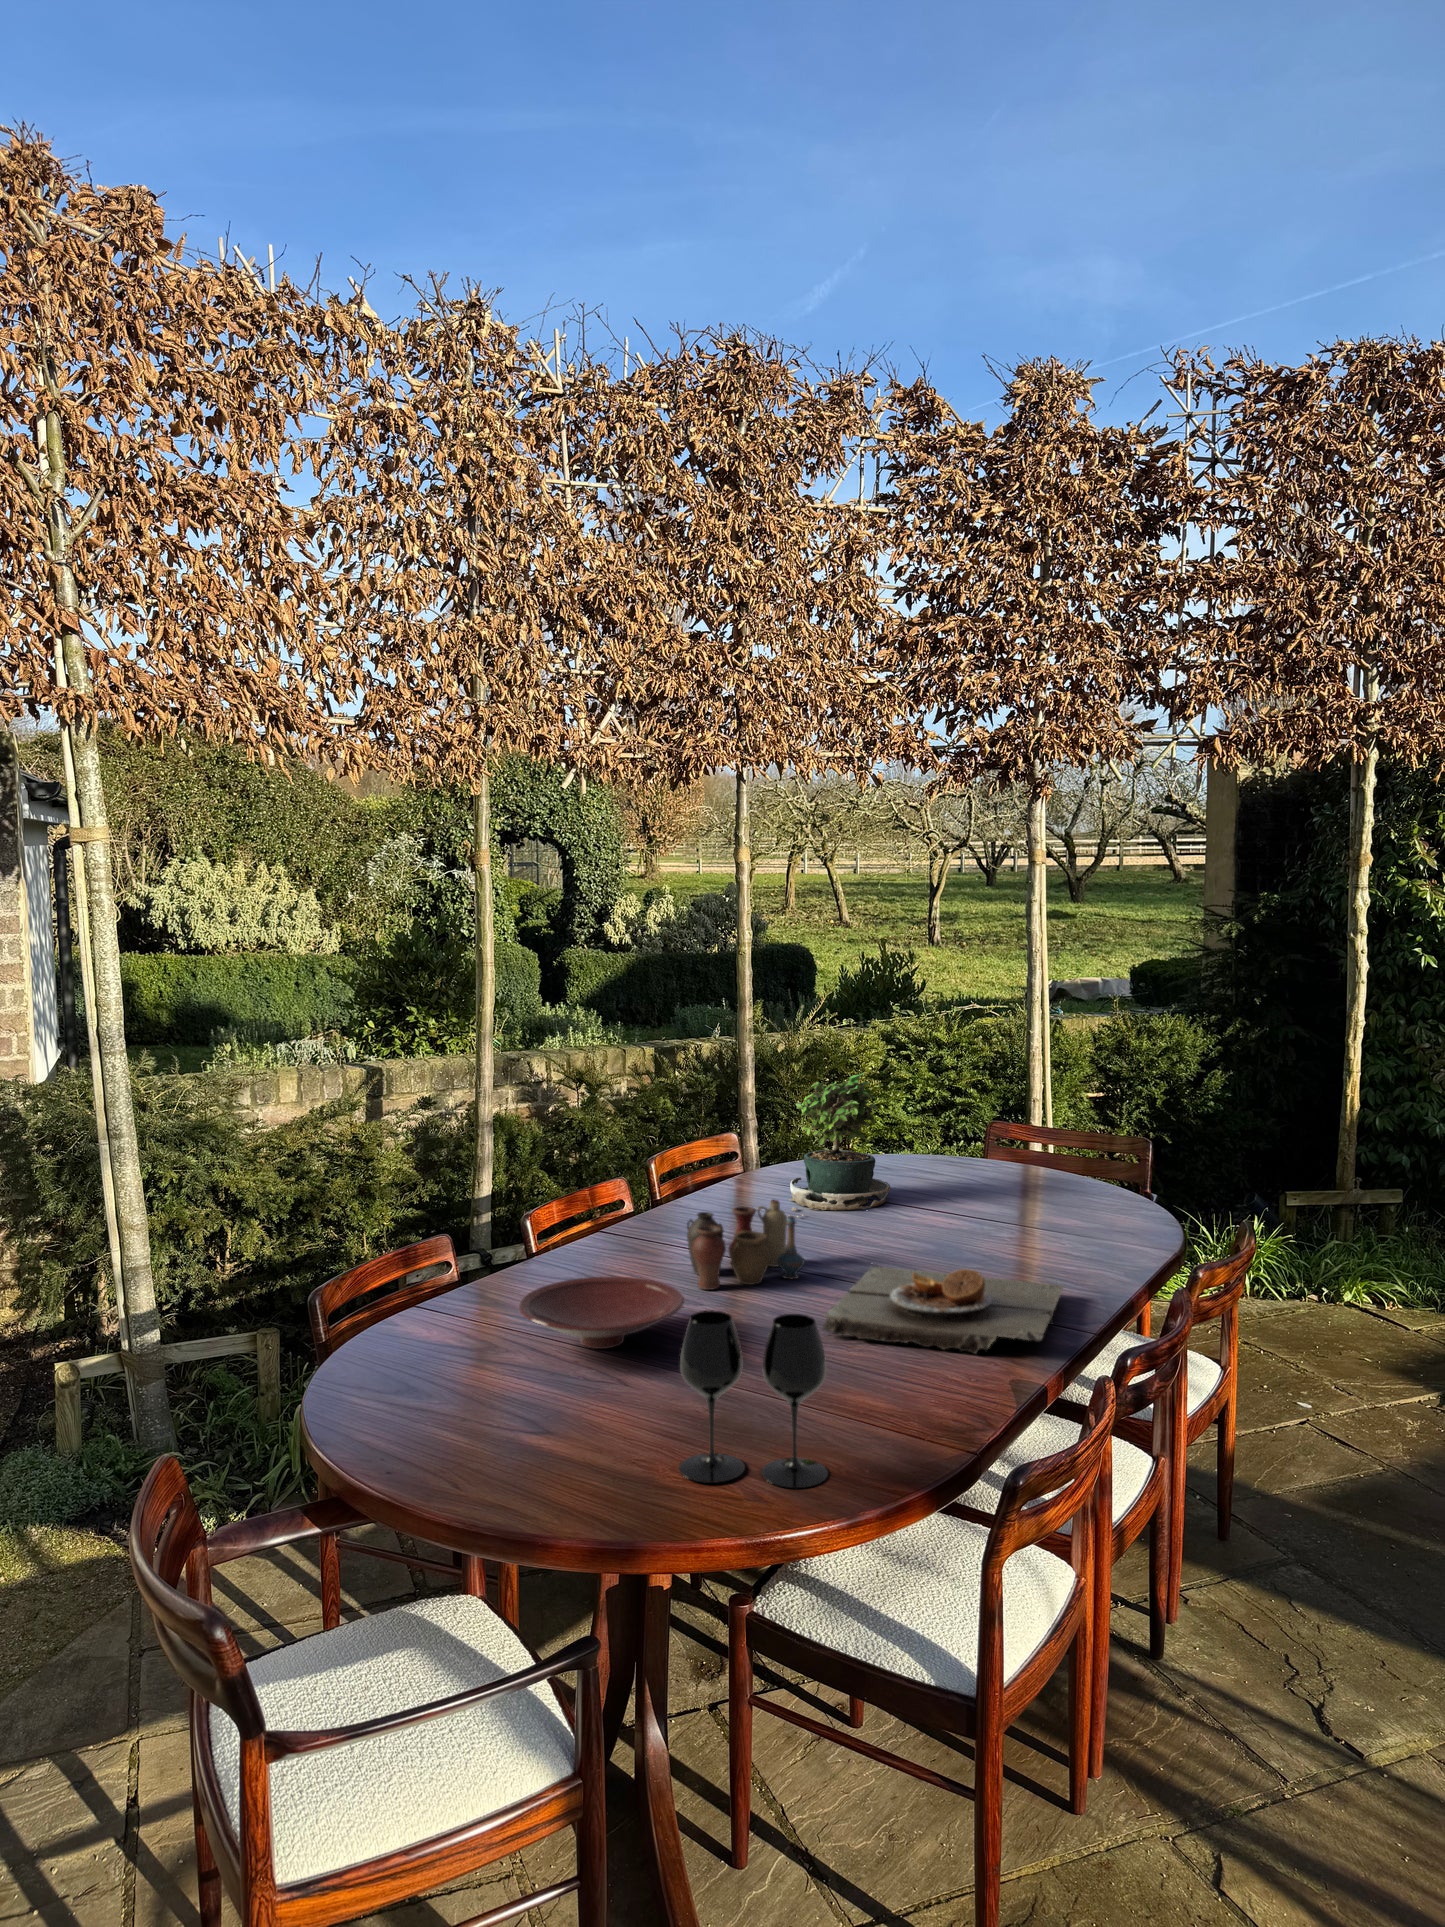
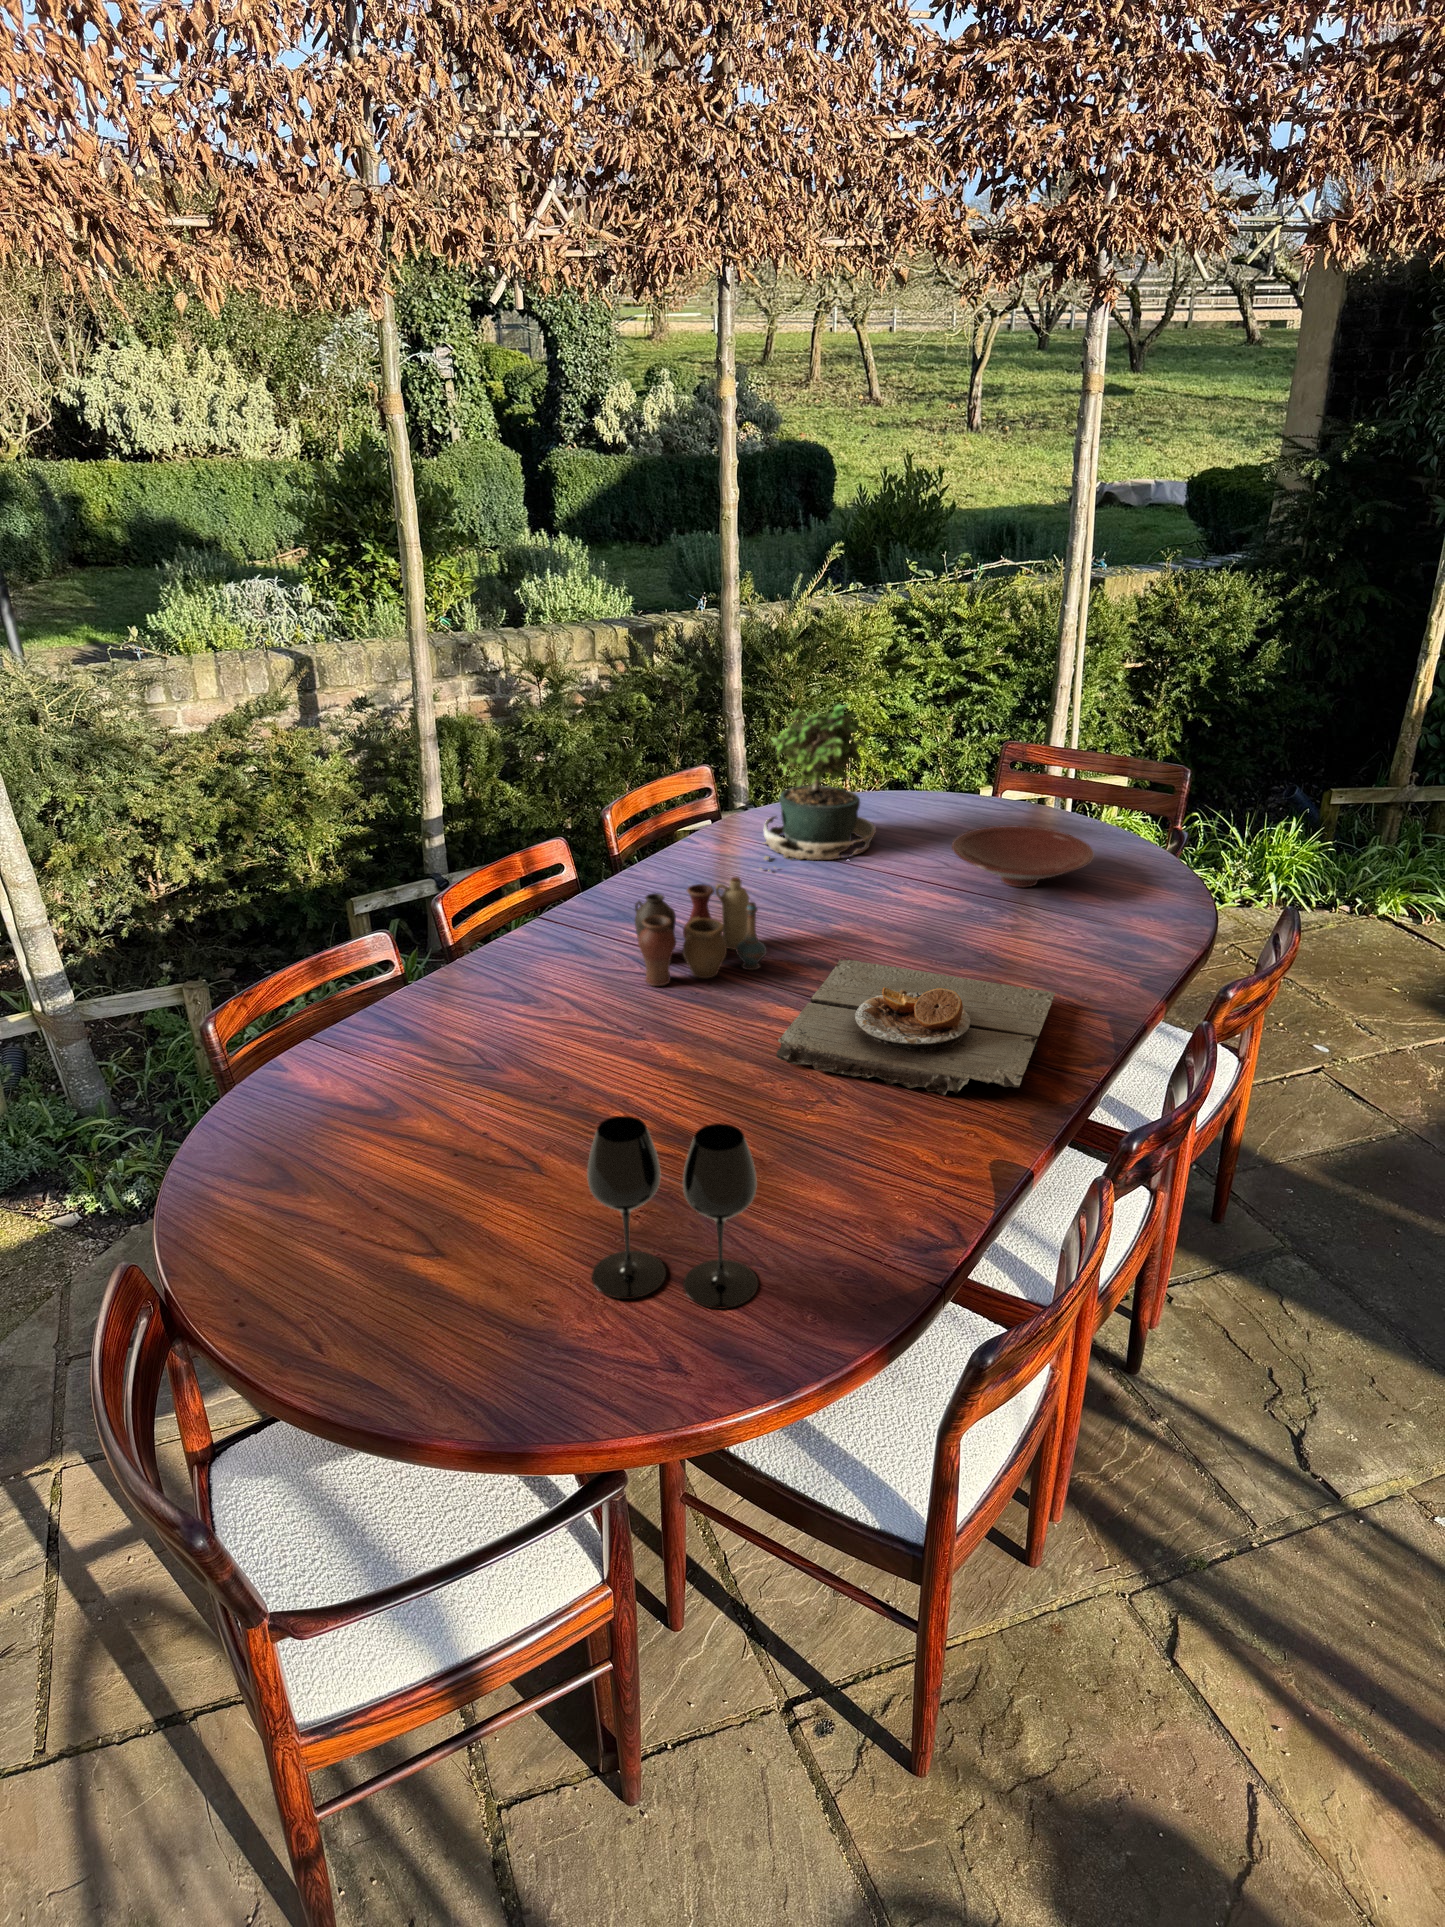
bowl: present [519,1277,684,1349] -> present [952,825,1094,887]

